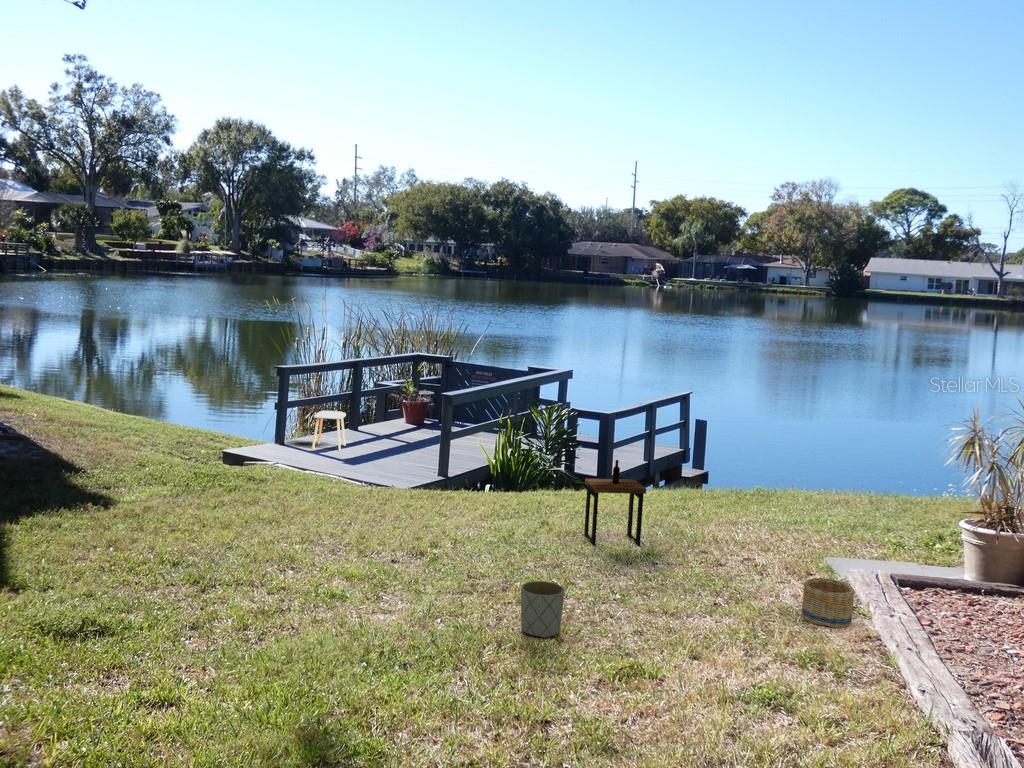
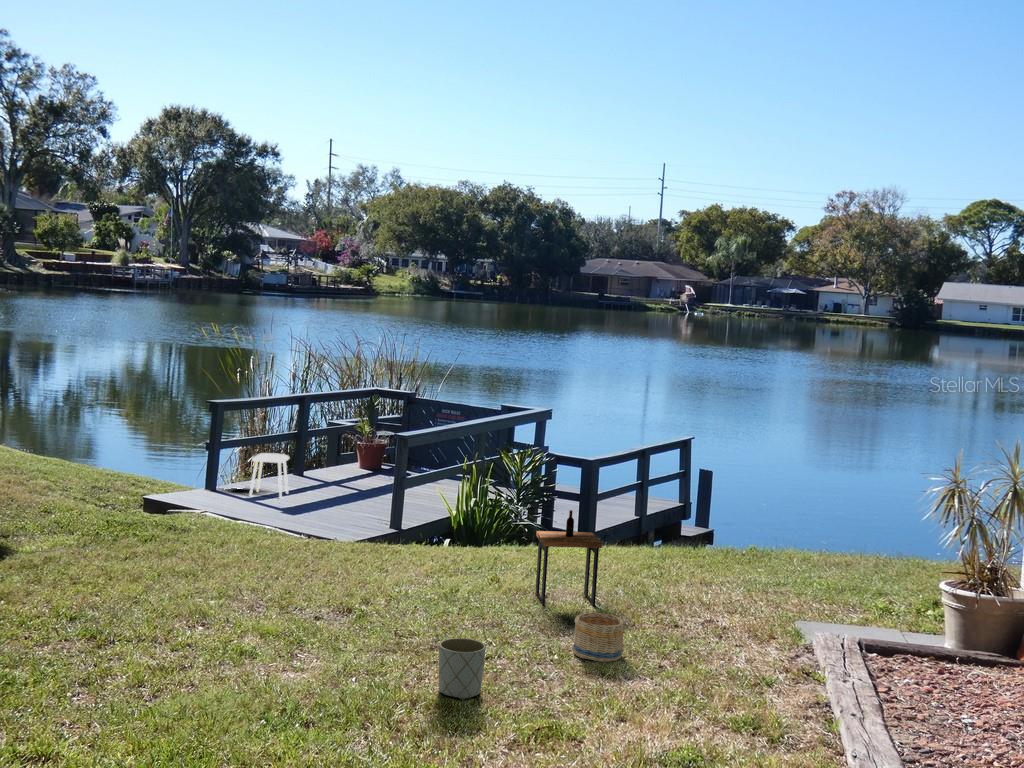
basket: present [802,578,855,628] -> present [573,613,625,662]

